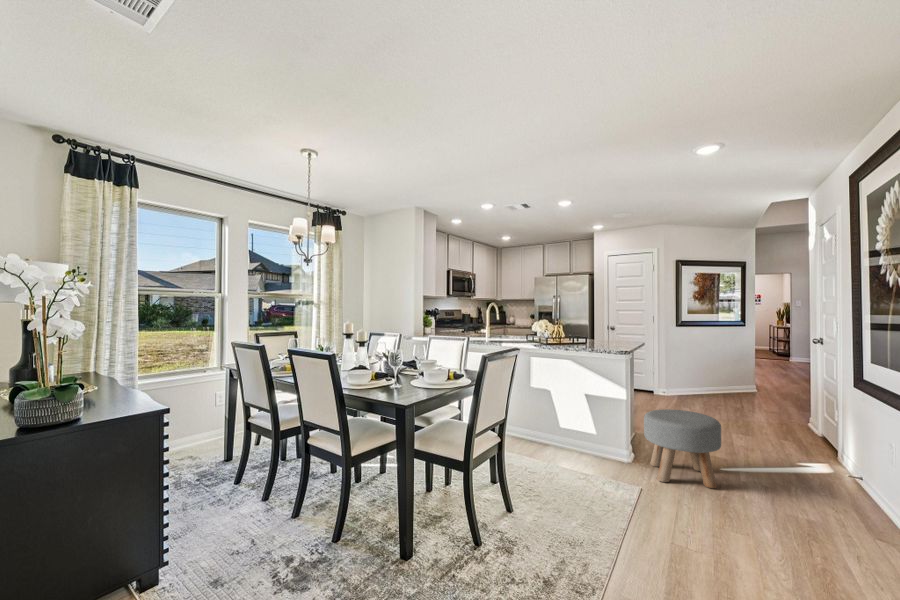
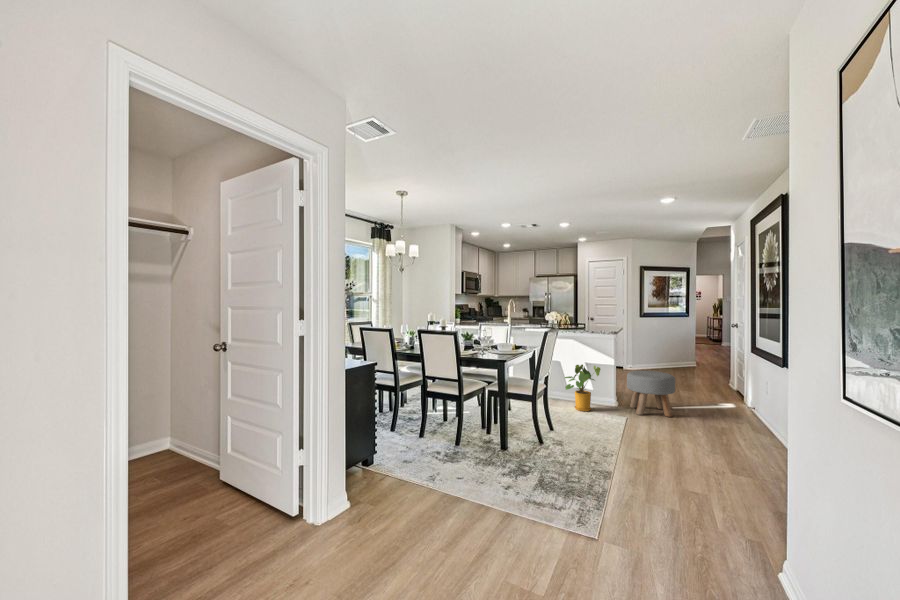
house plant: none [544,398,603,471] -> present [565,364,601,411]

